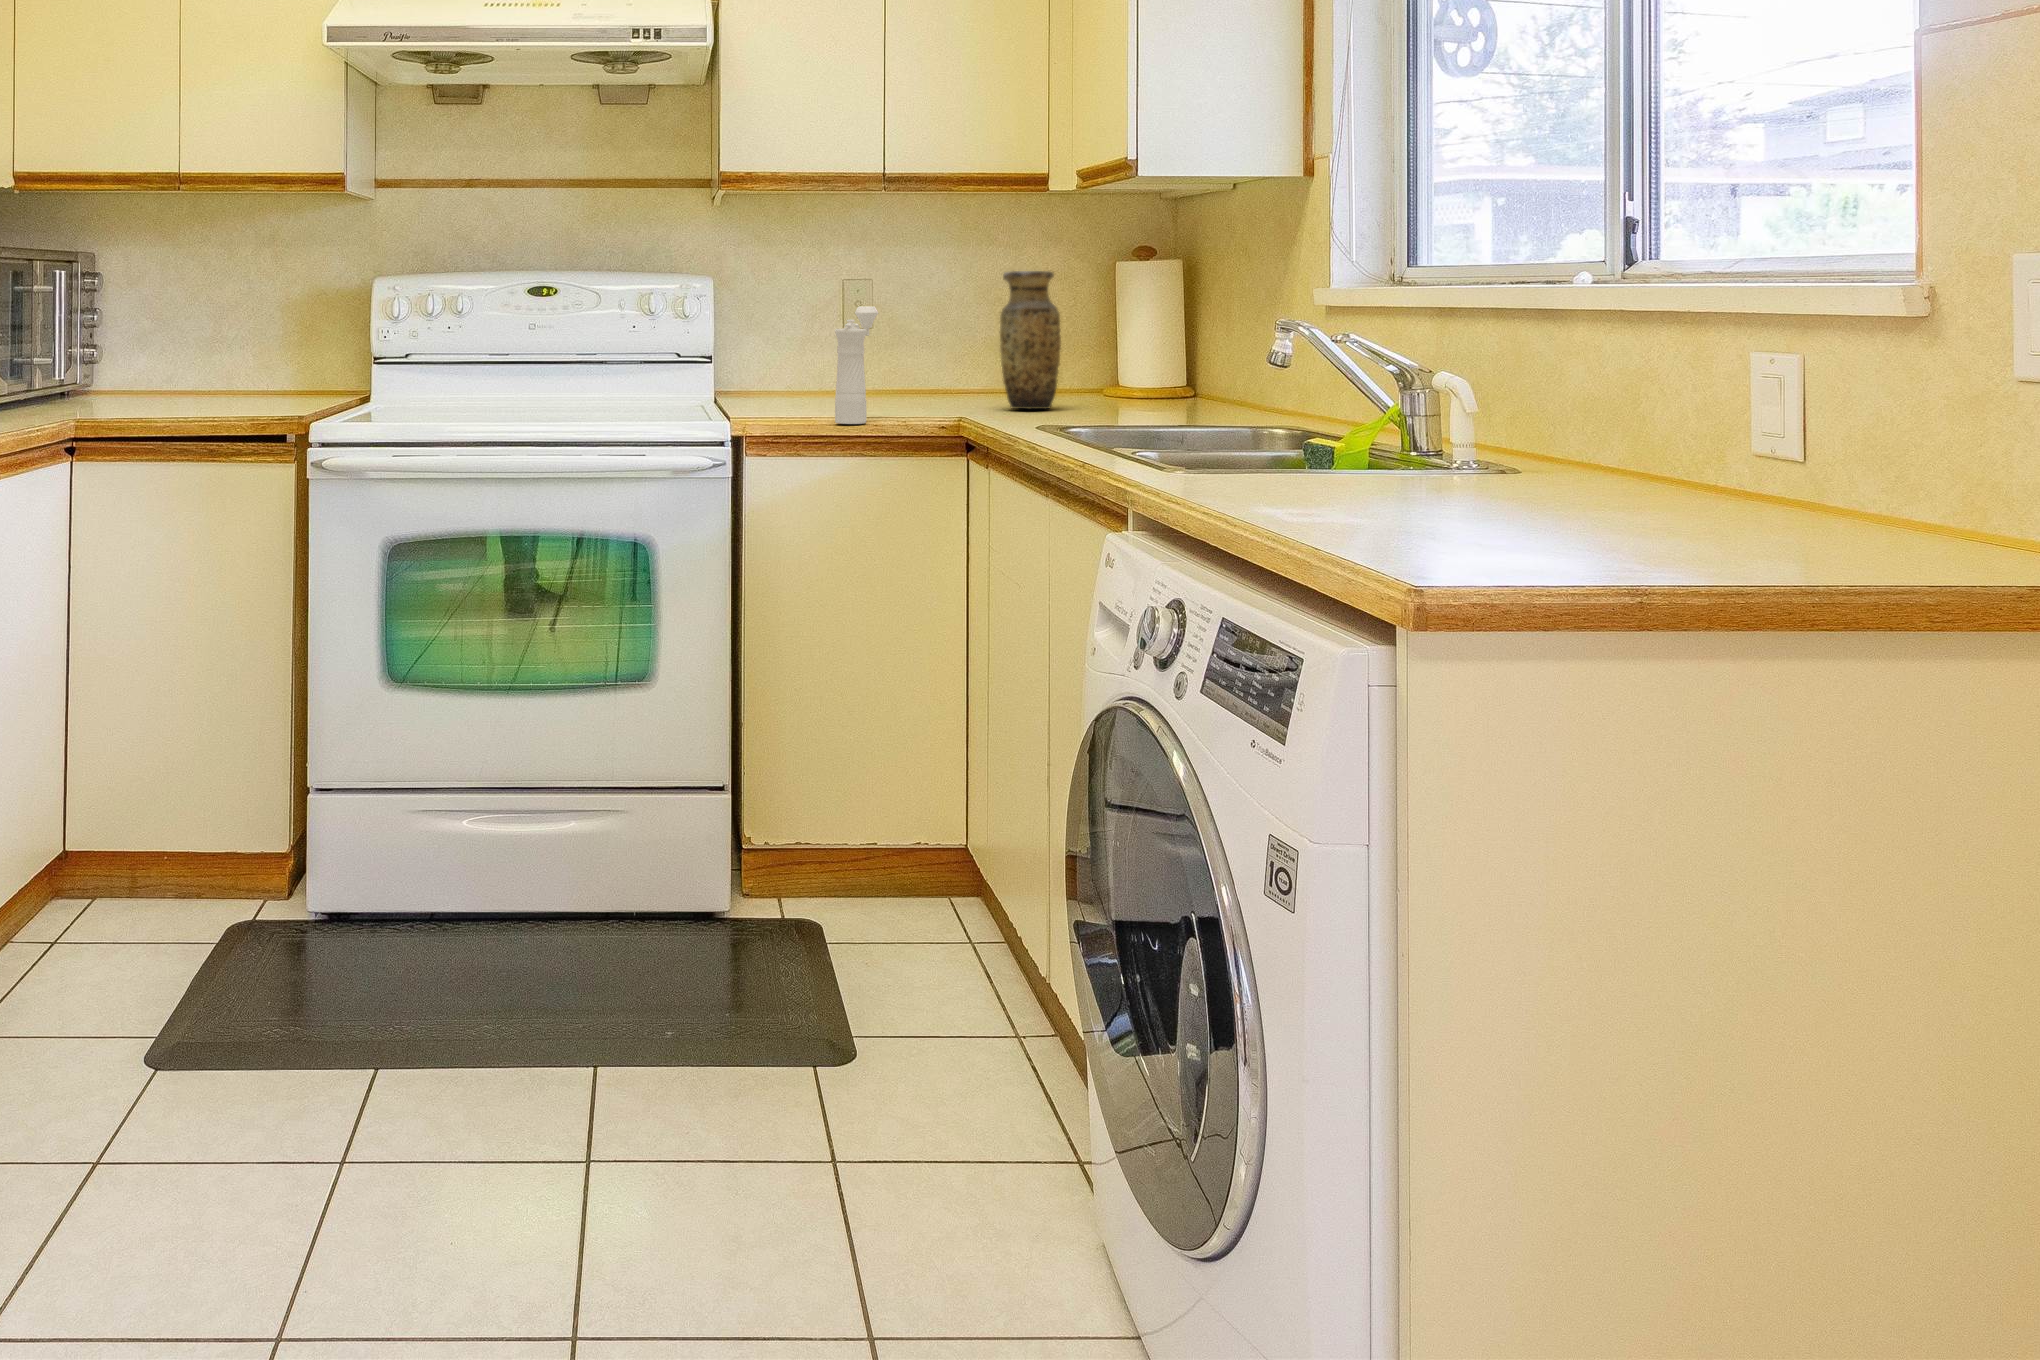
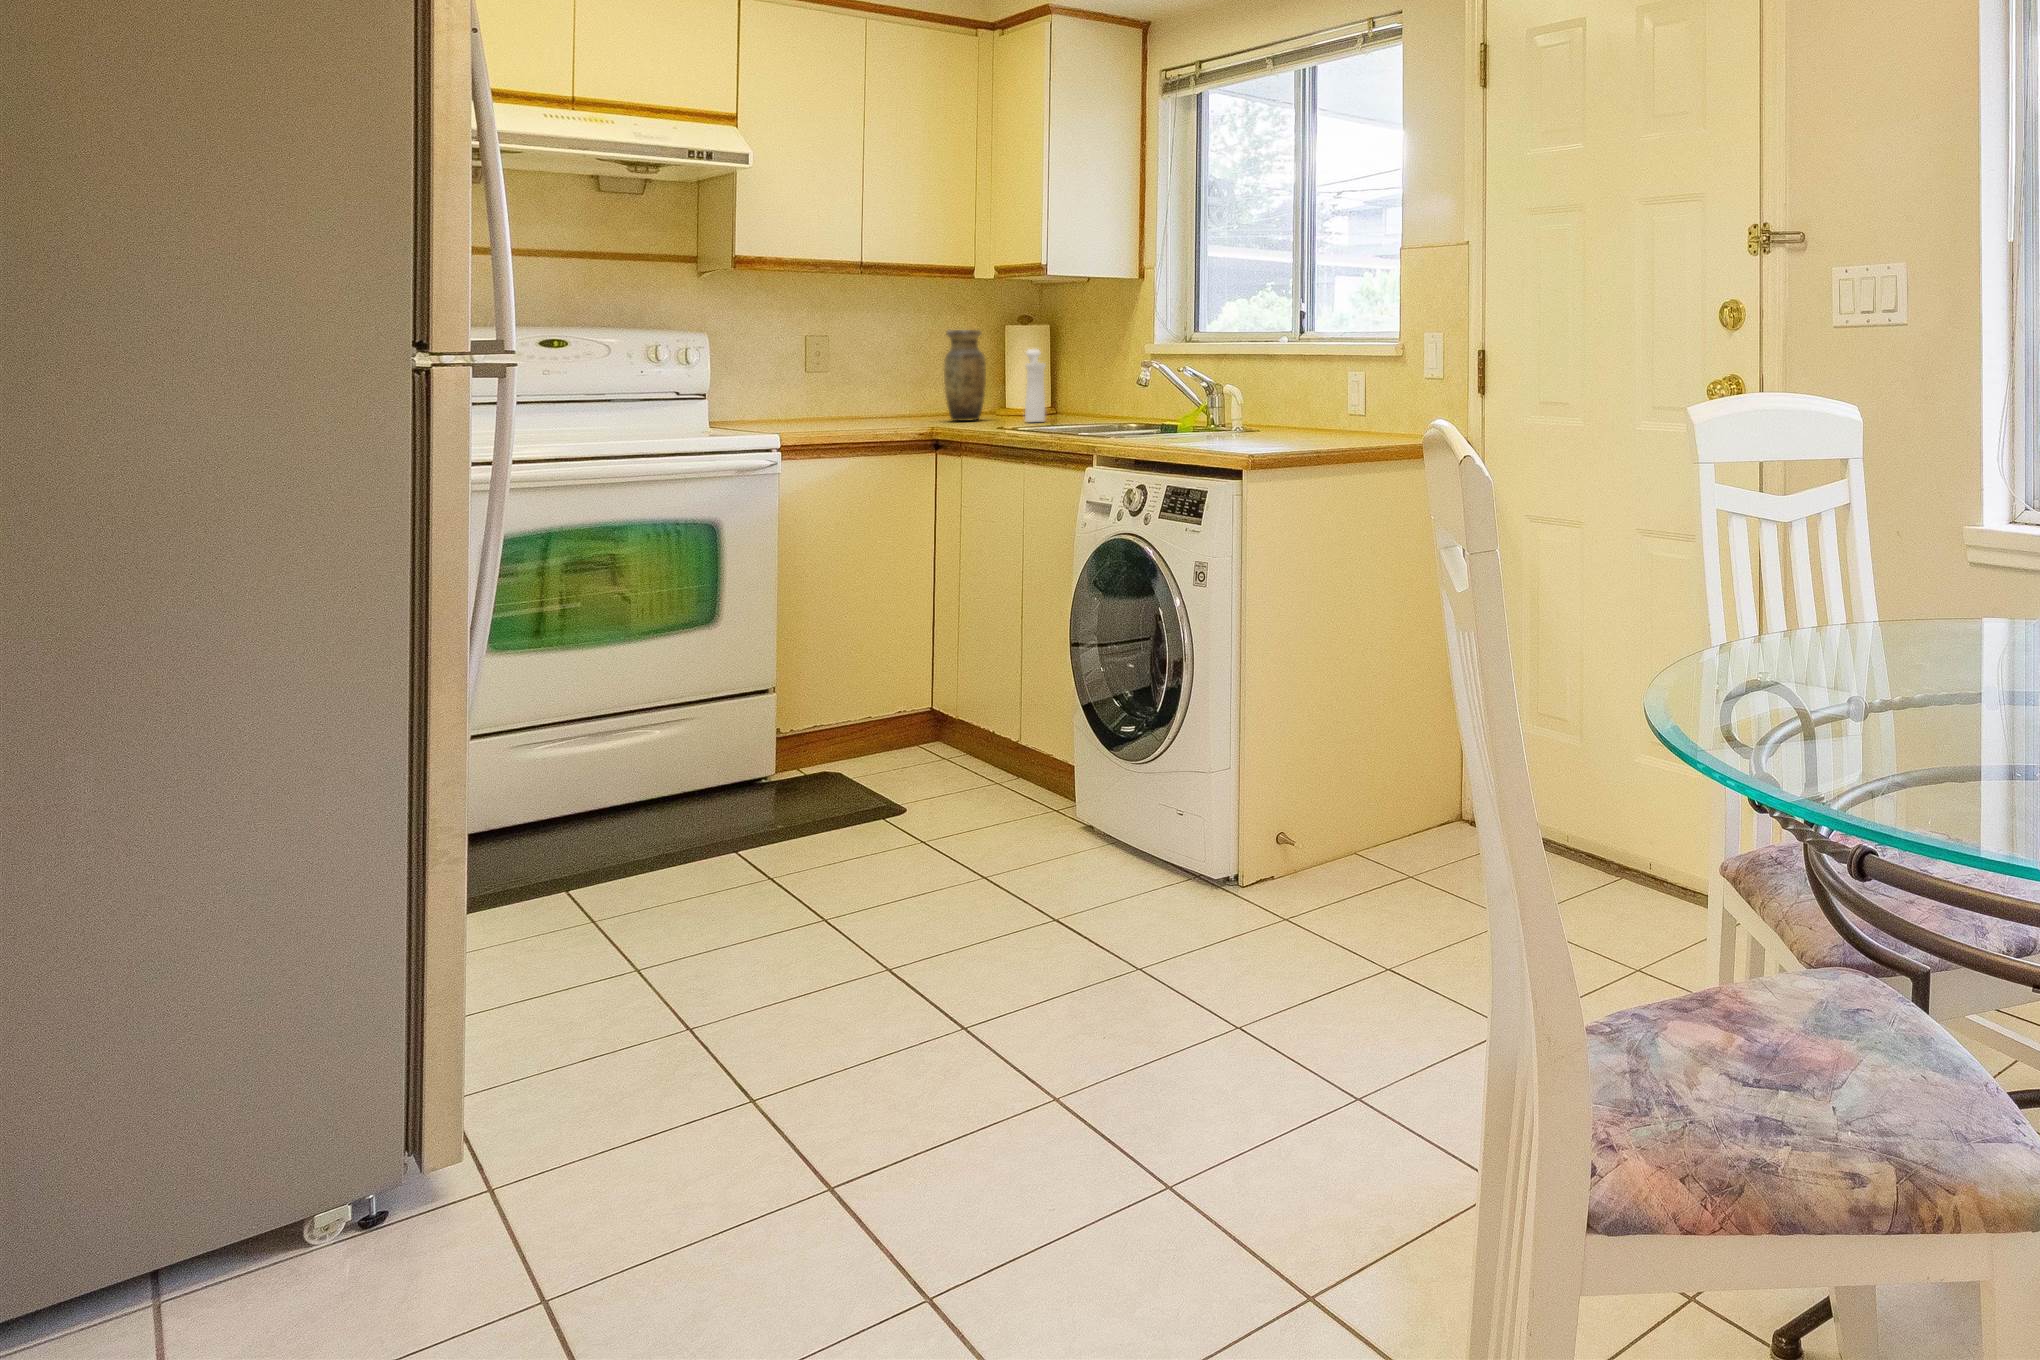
pepper mill: present [835,306,878,424] -> present [1025,349,1045,422]

